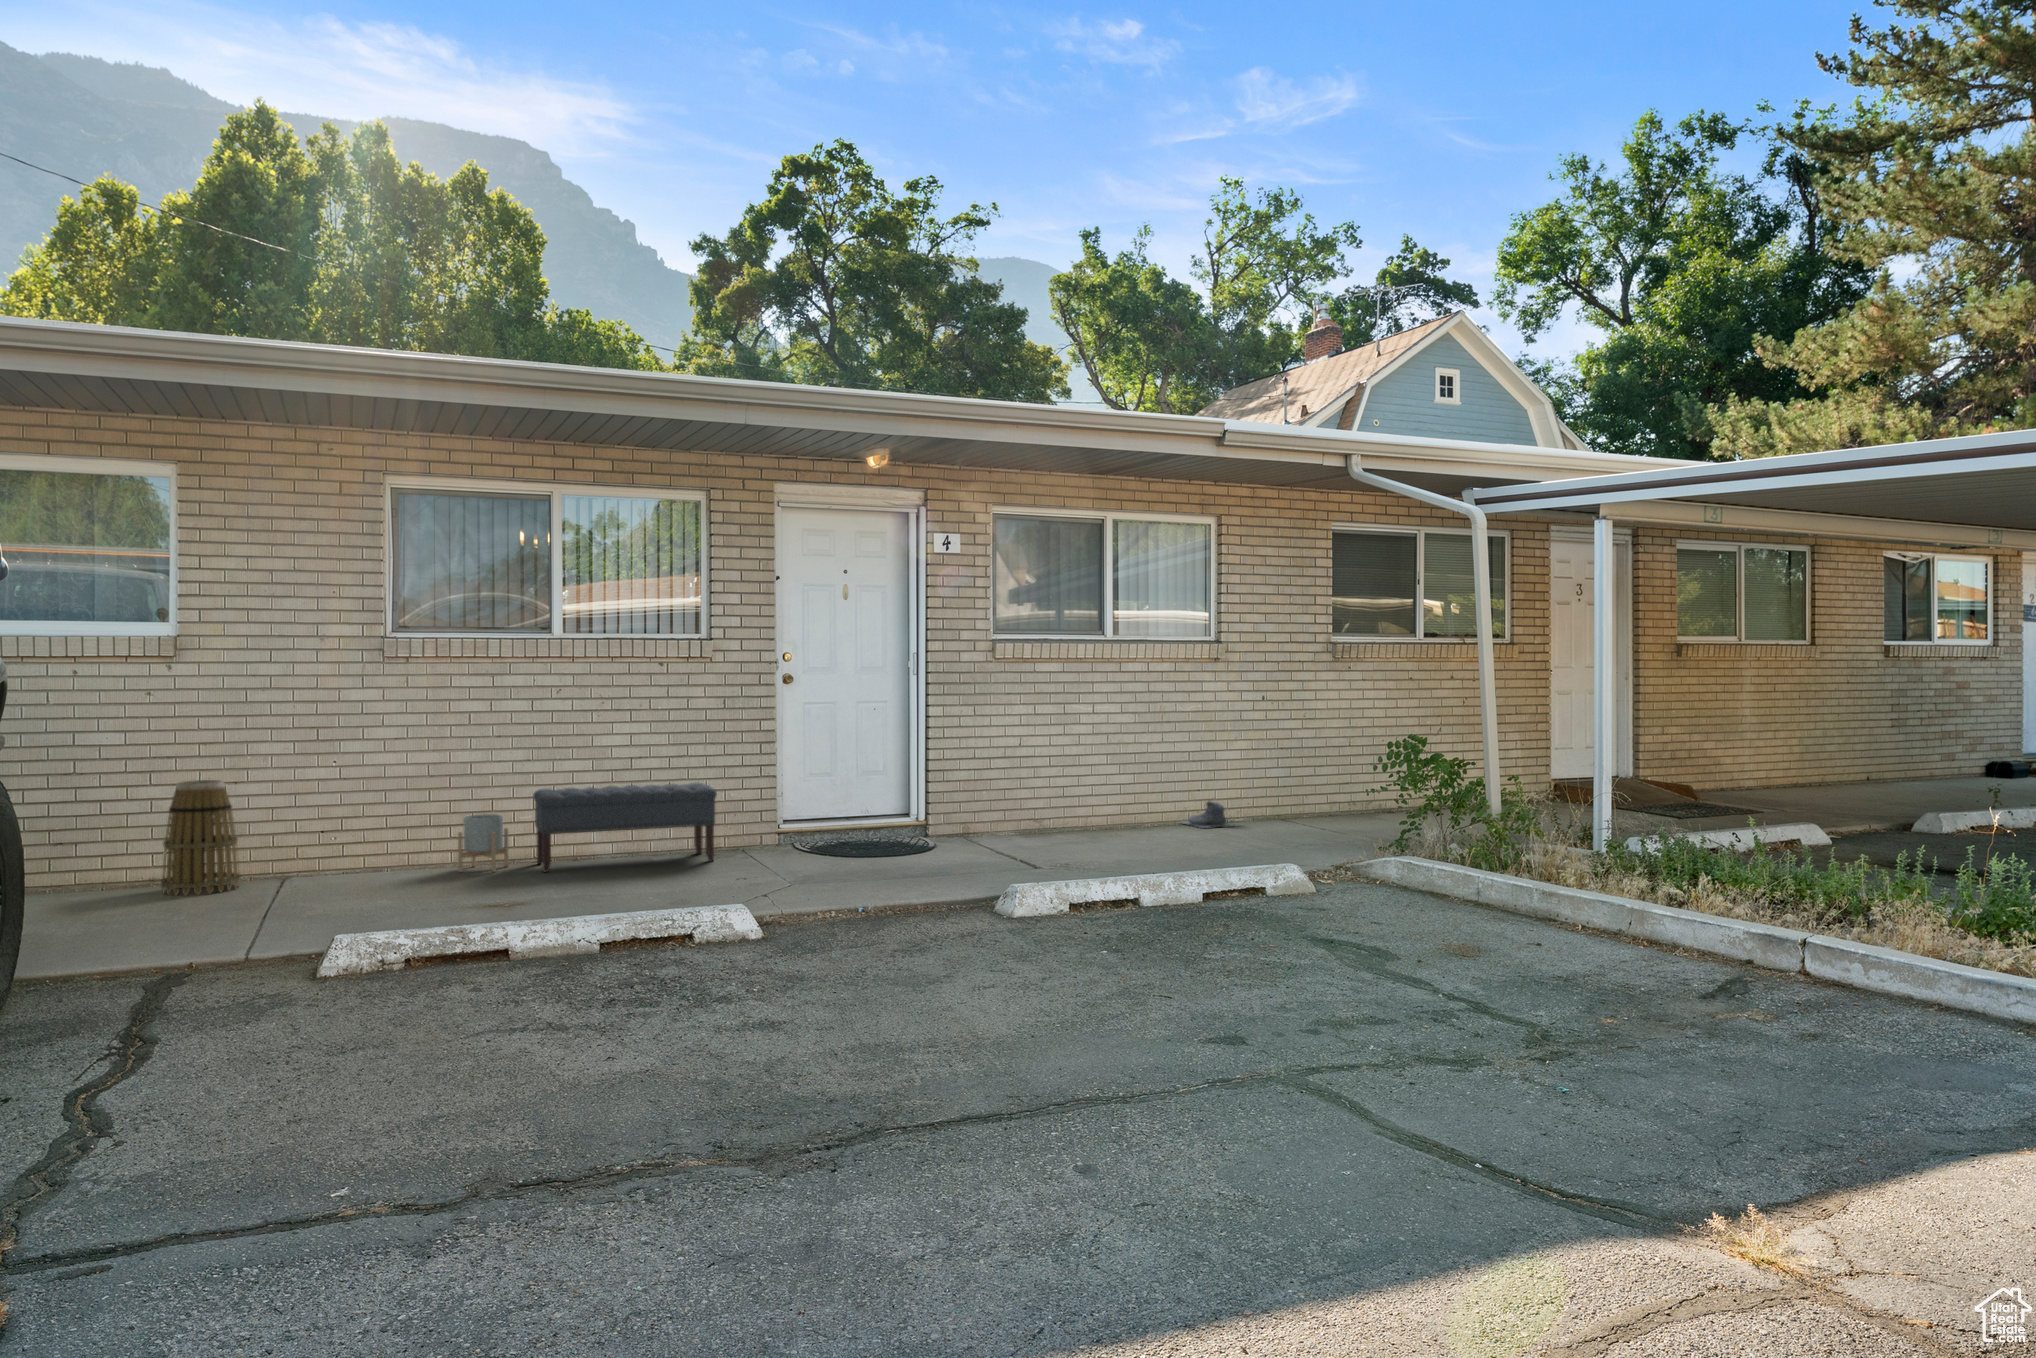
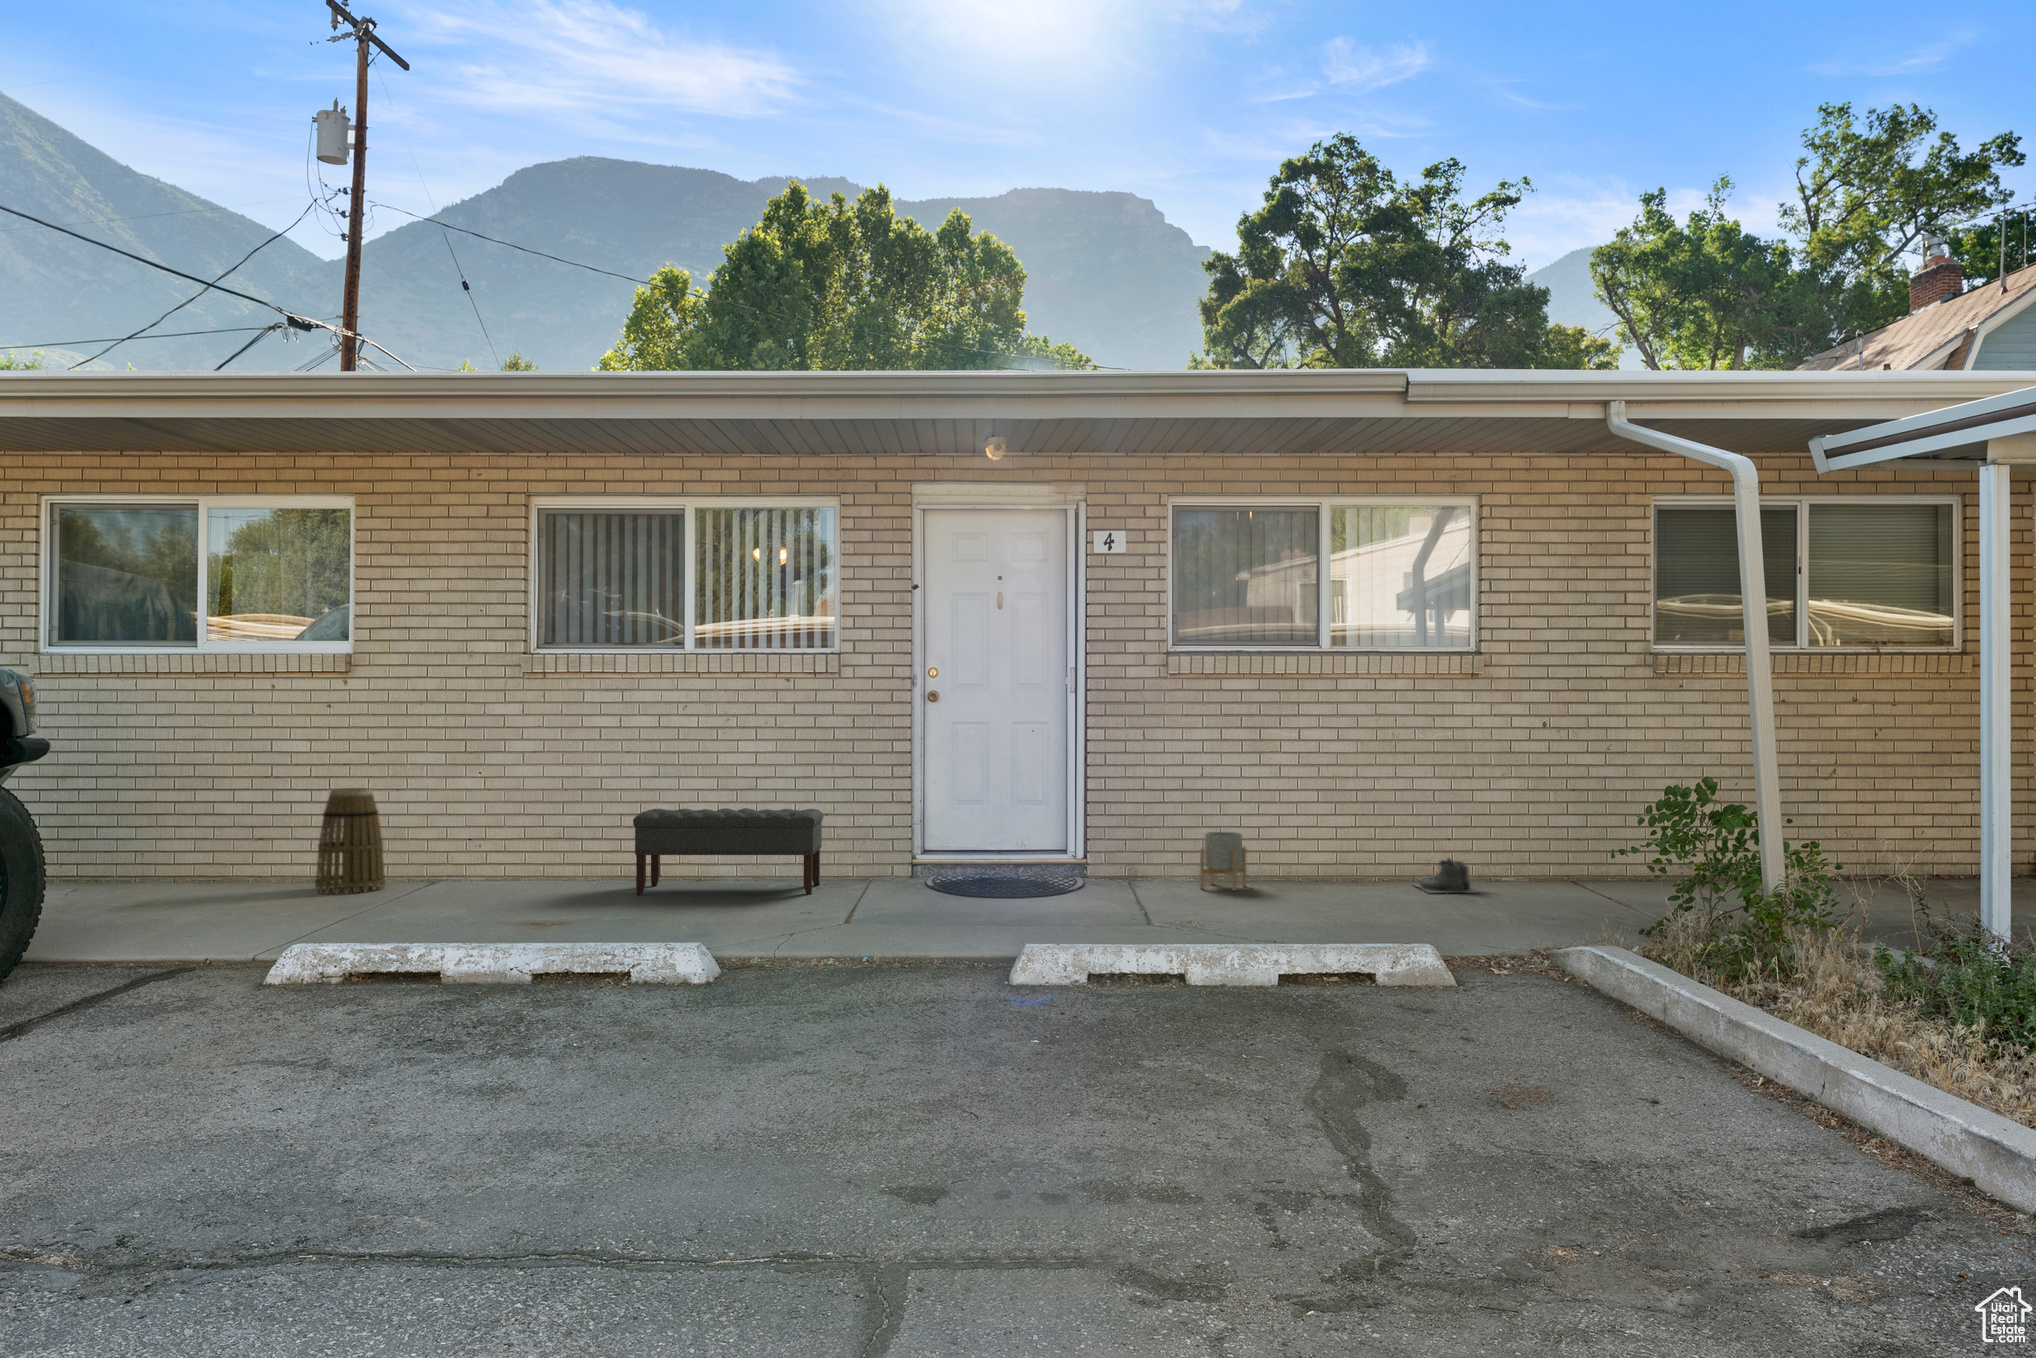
planter: present [458,814,509,872] -> present [1200,832,1246,891]

